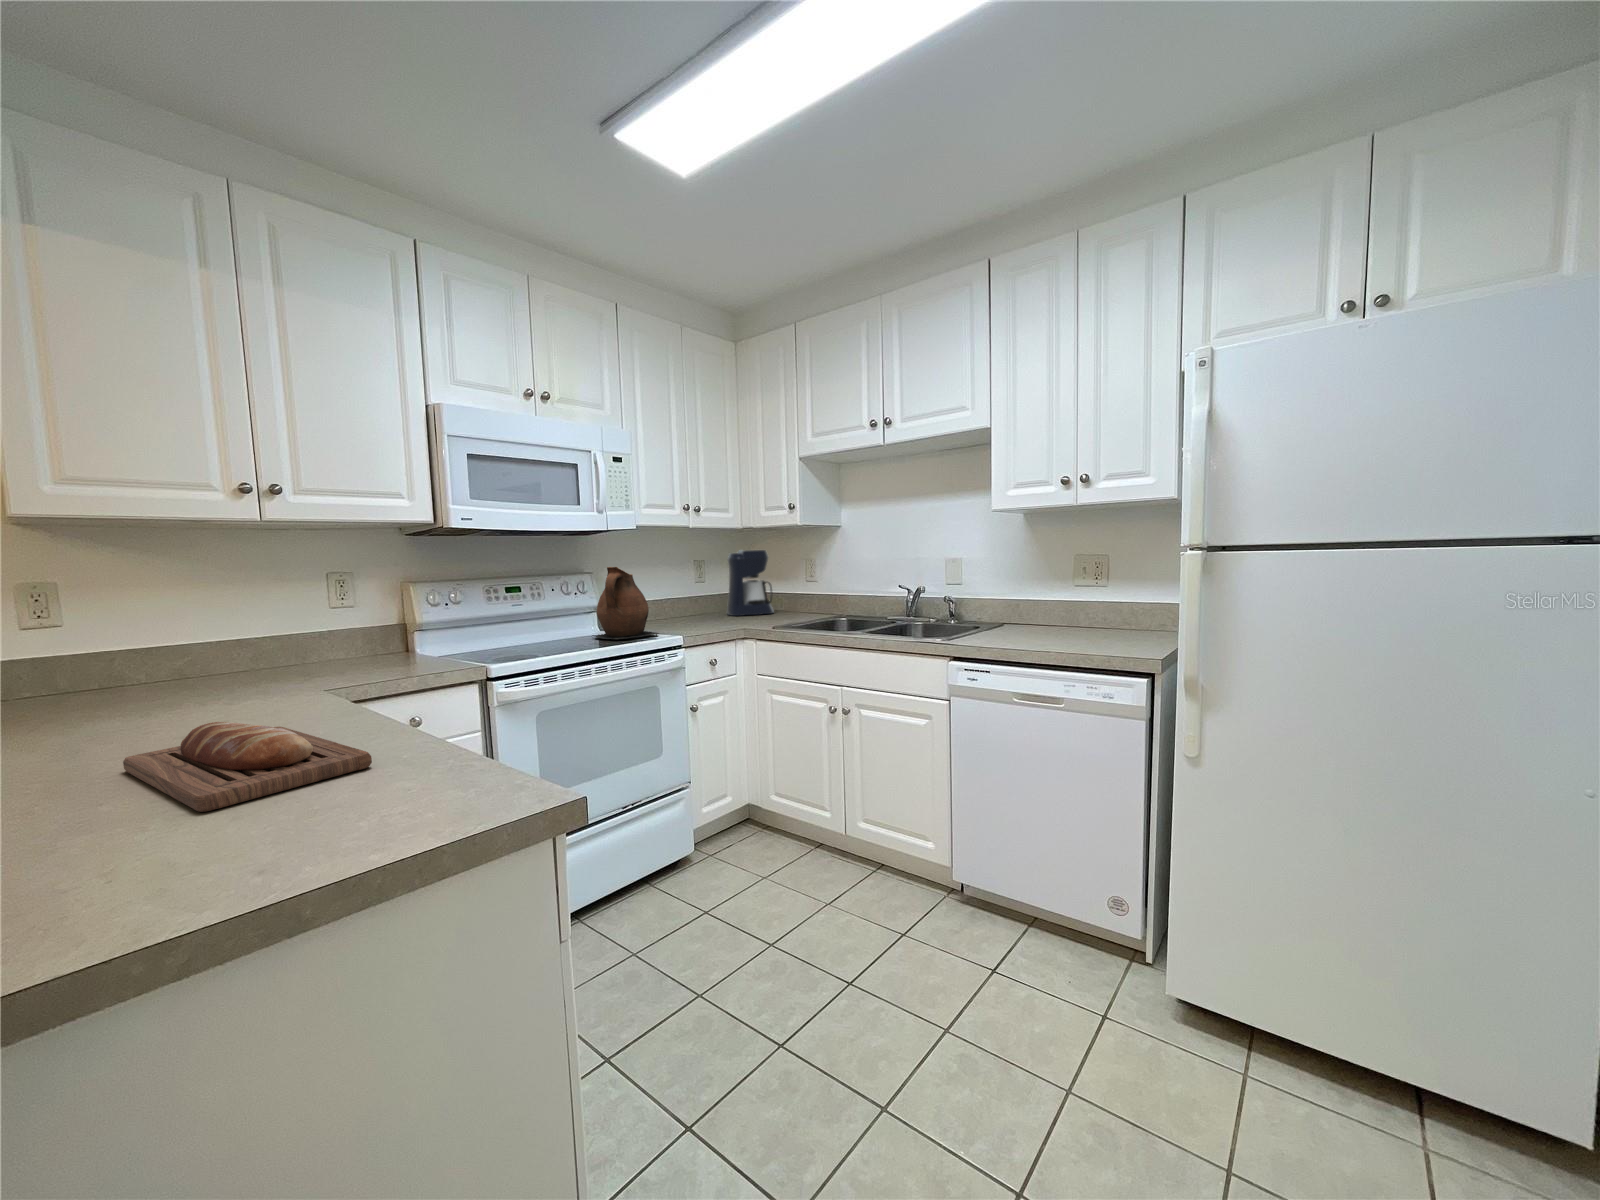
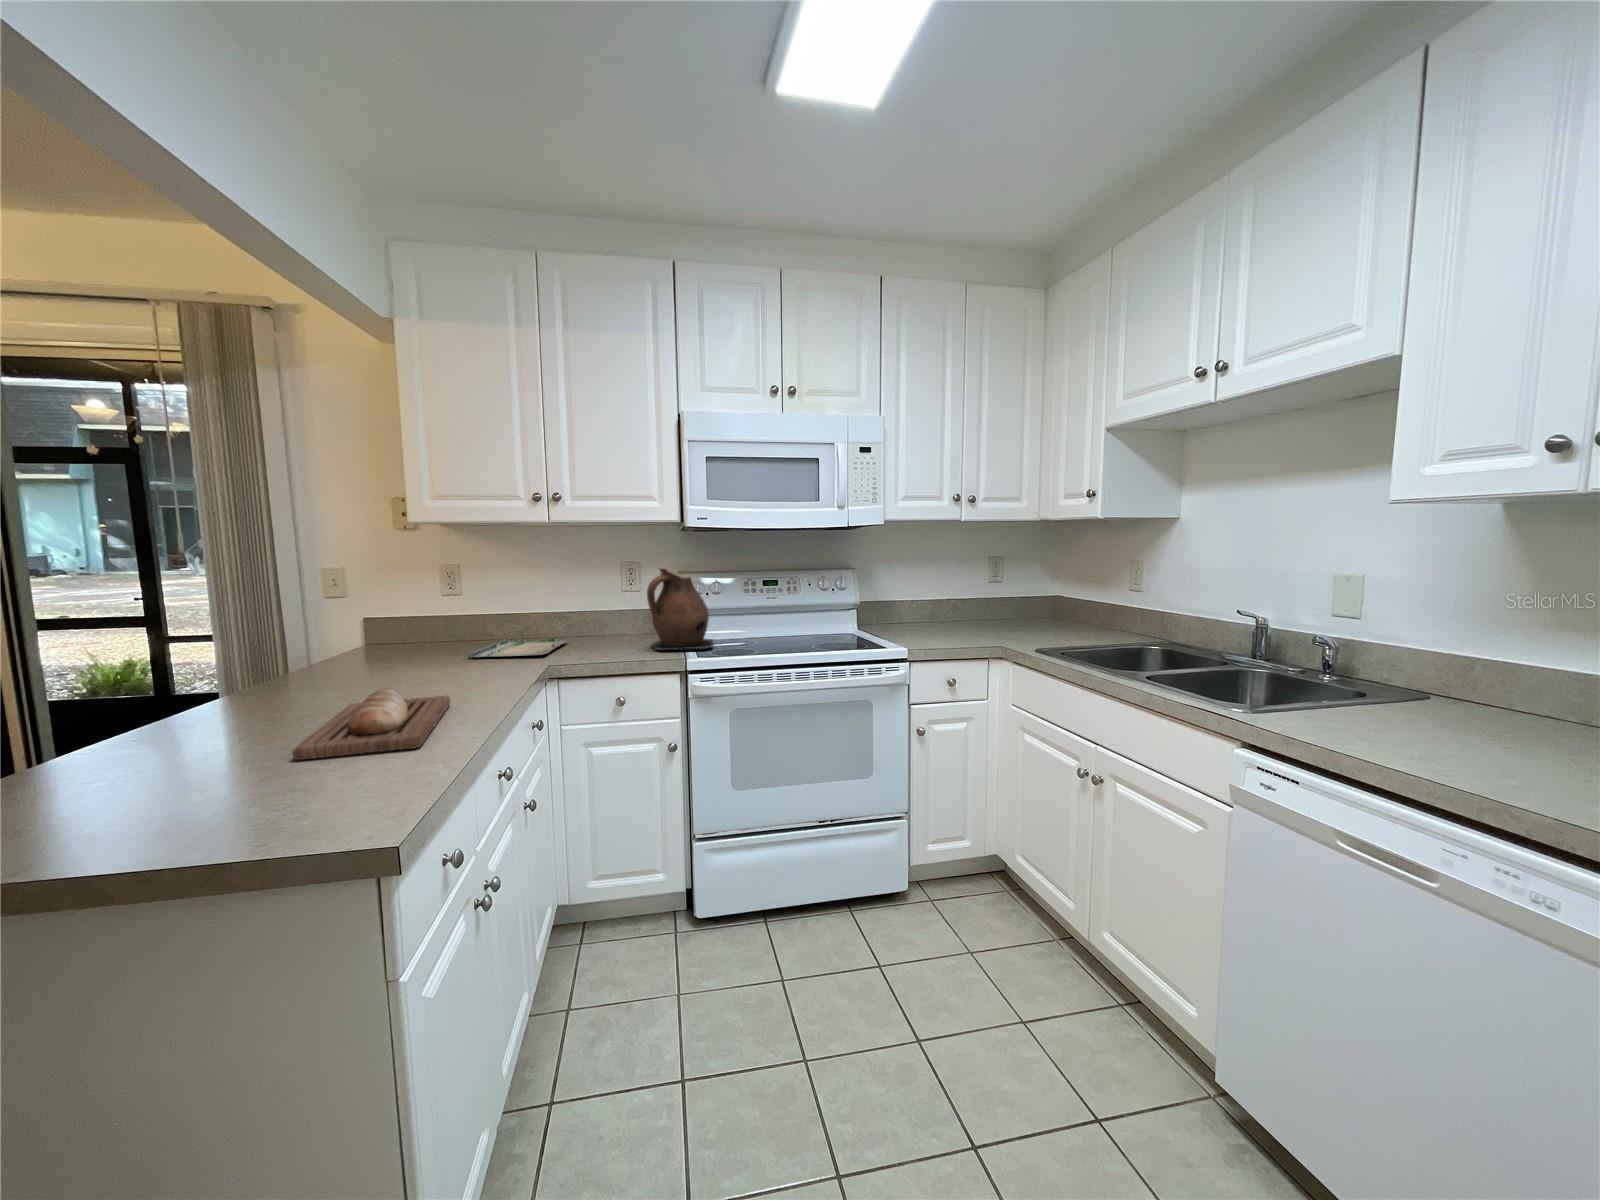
coffee maker: present [727,550,774,616] -> none [1028,546,1090,628]
ceramic pitcher: present [593,567,659,639] -> present [647,568,713,650]
tray: none [138,664,278,705] -> present [468,634,568,658]

